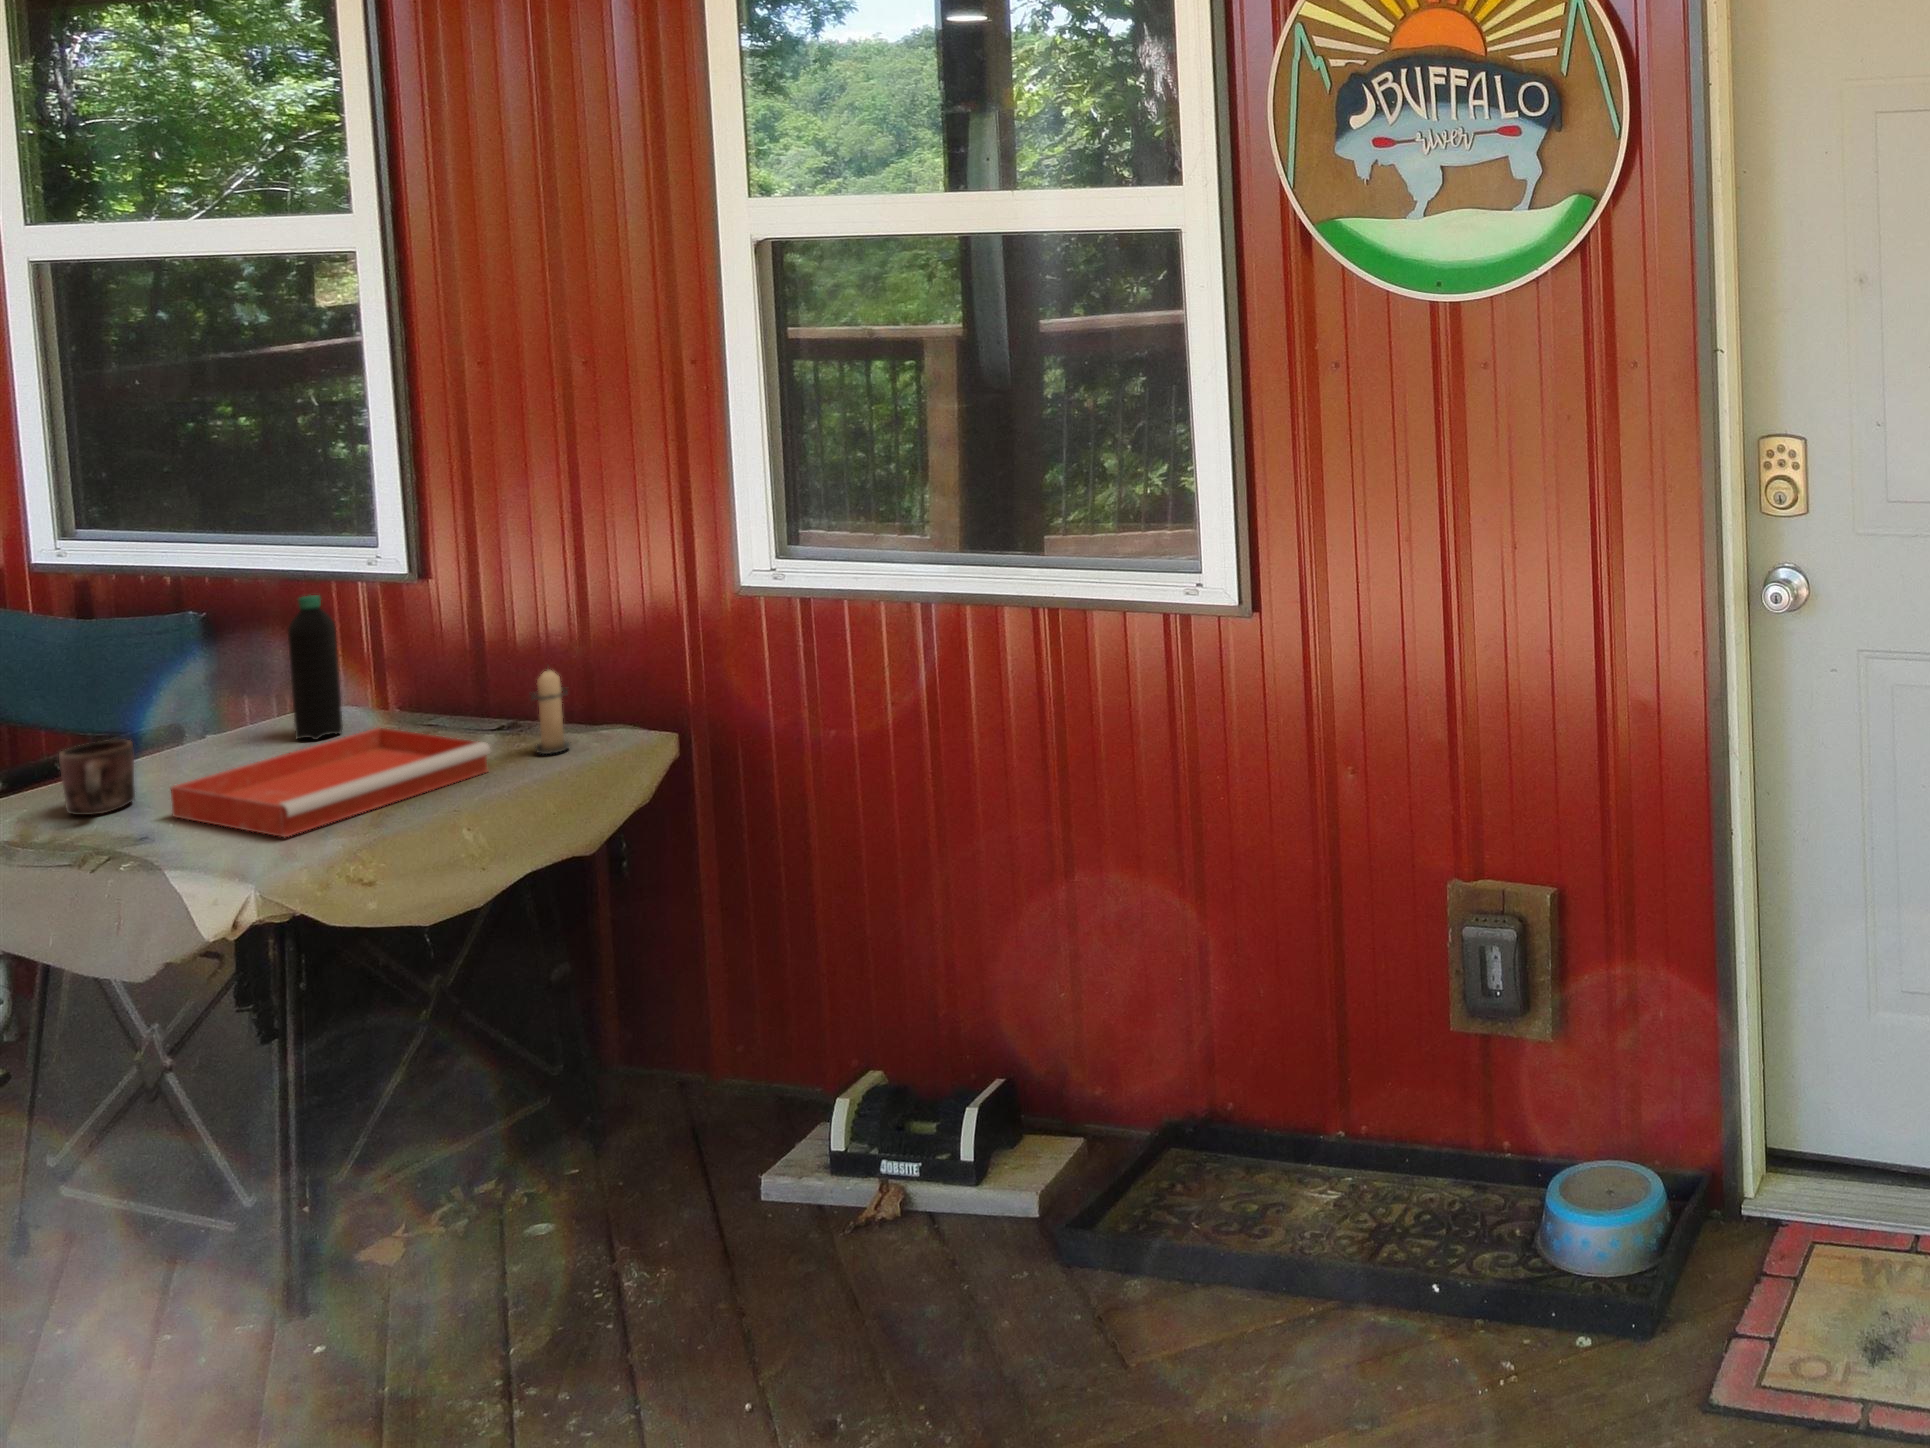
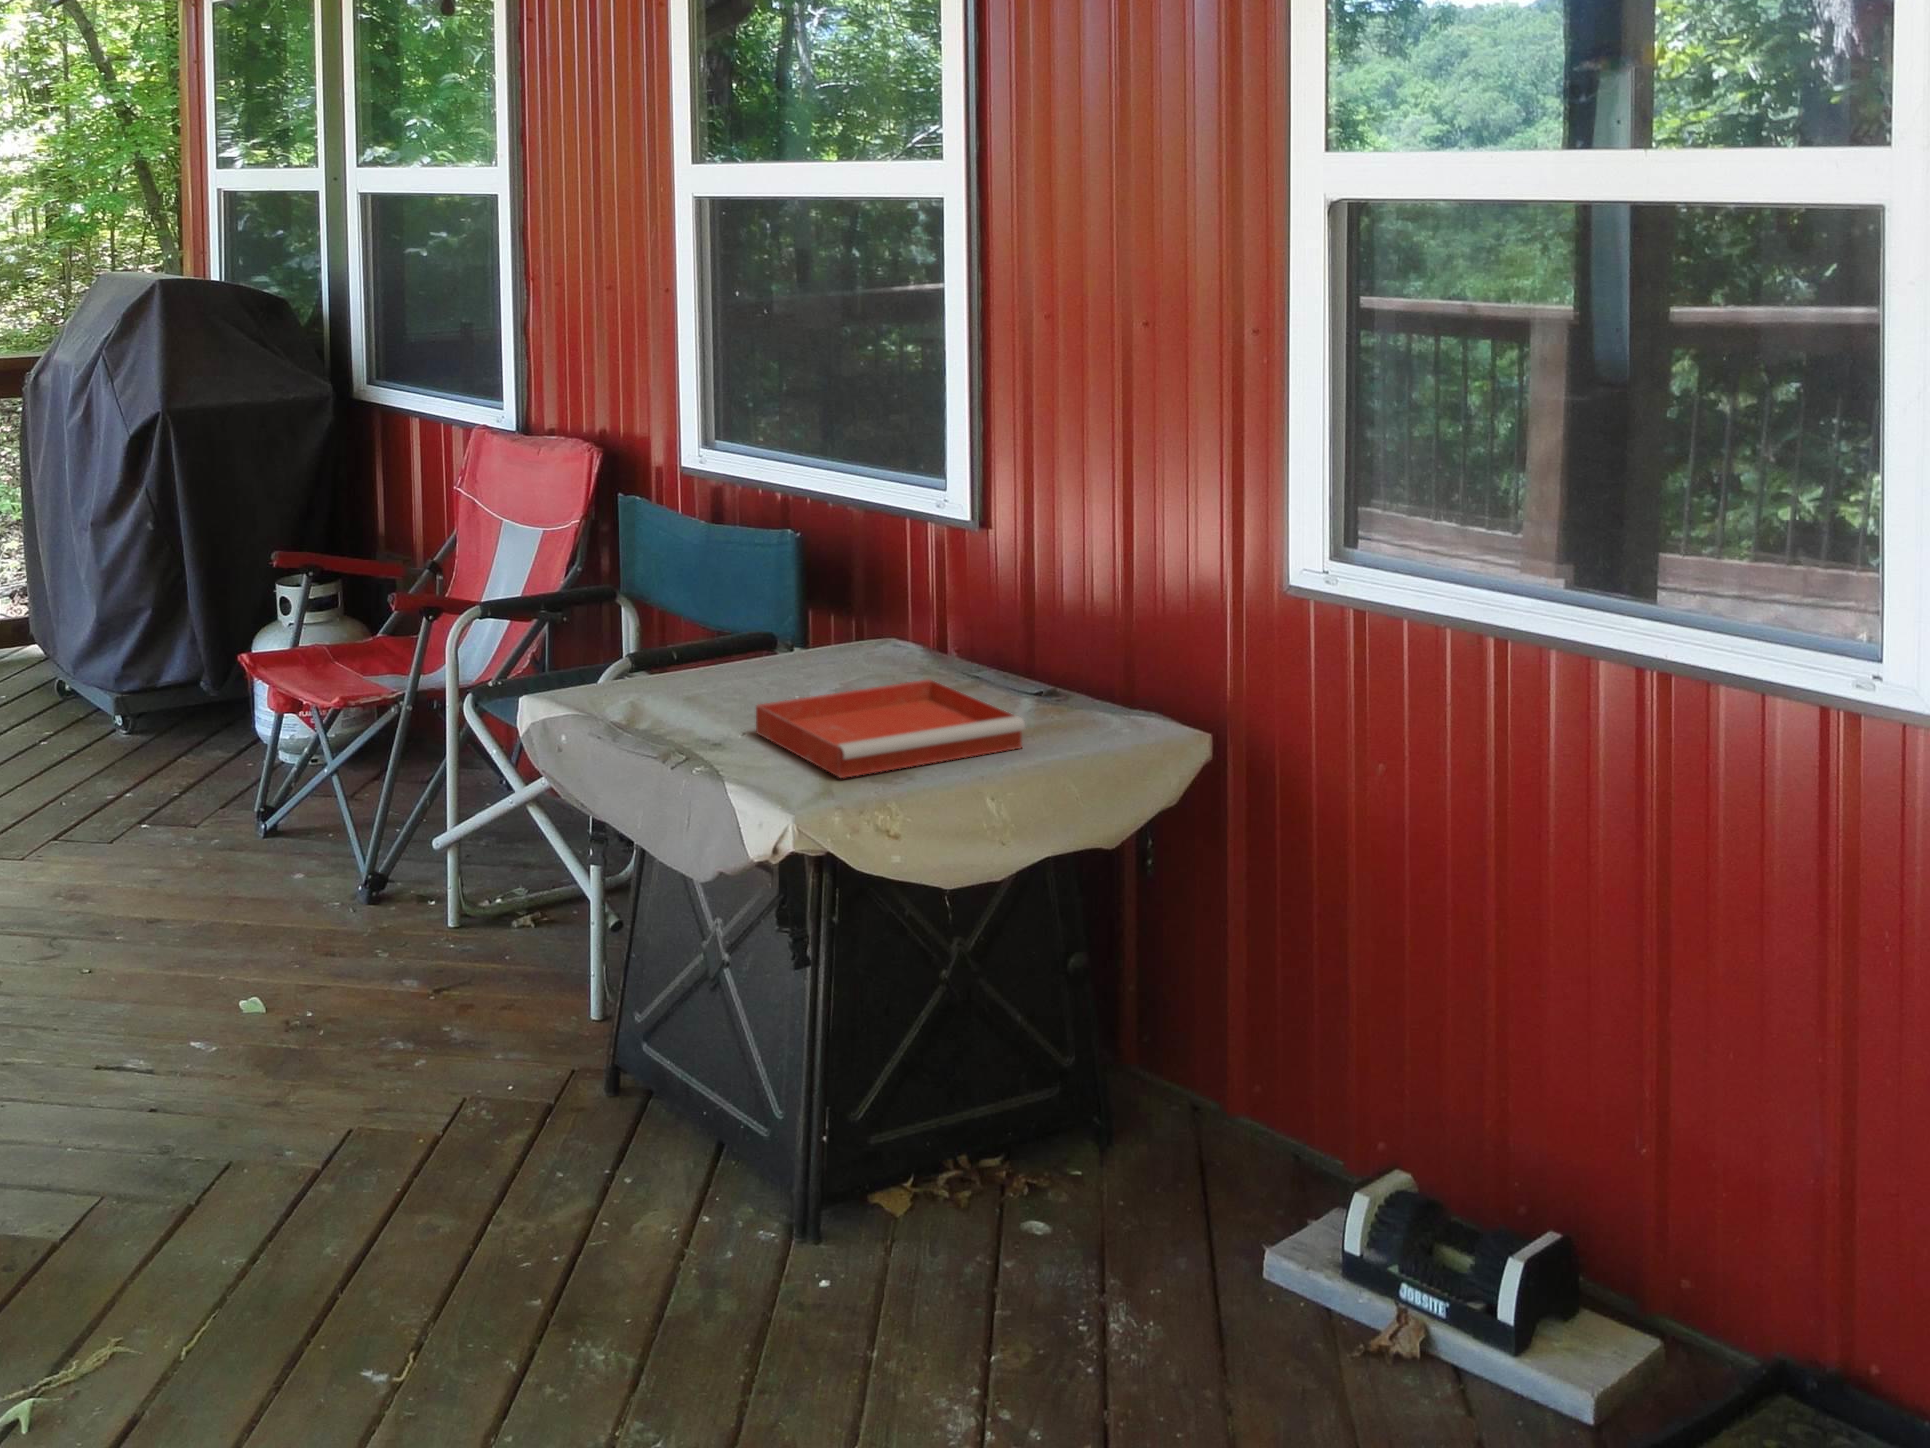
water bottle: present [288,595,343,740] -> none [861,538,902,679]
candle: present [530,666,570,754] -> none [1062,648,1108,742]
mug: present [59,740,135,815] -> none [676,649,731,717]

